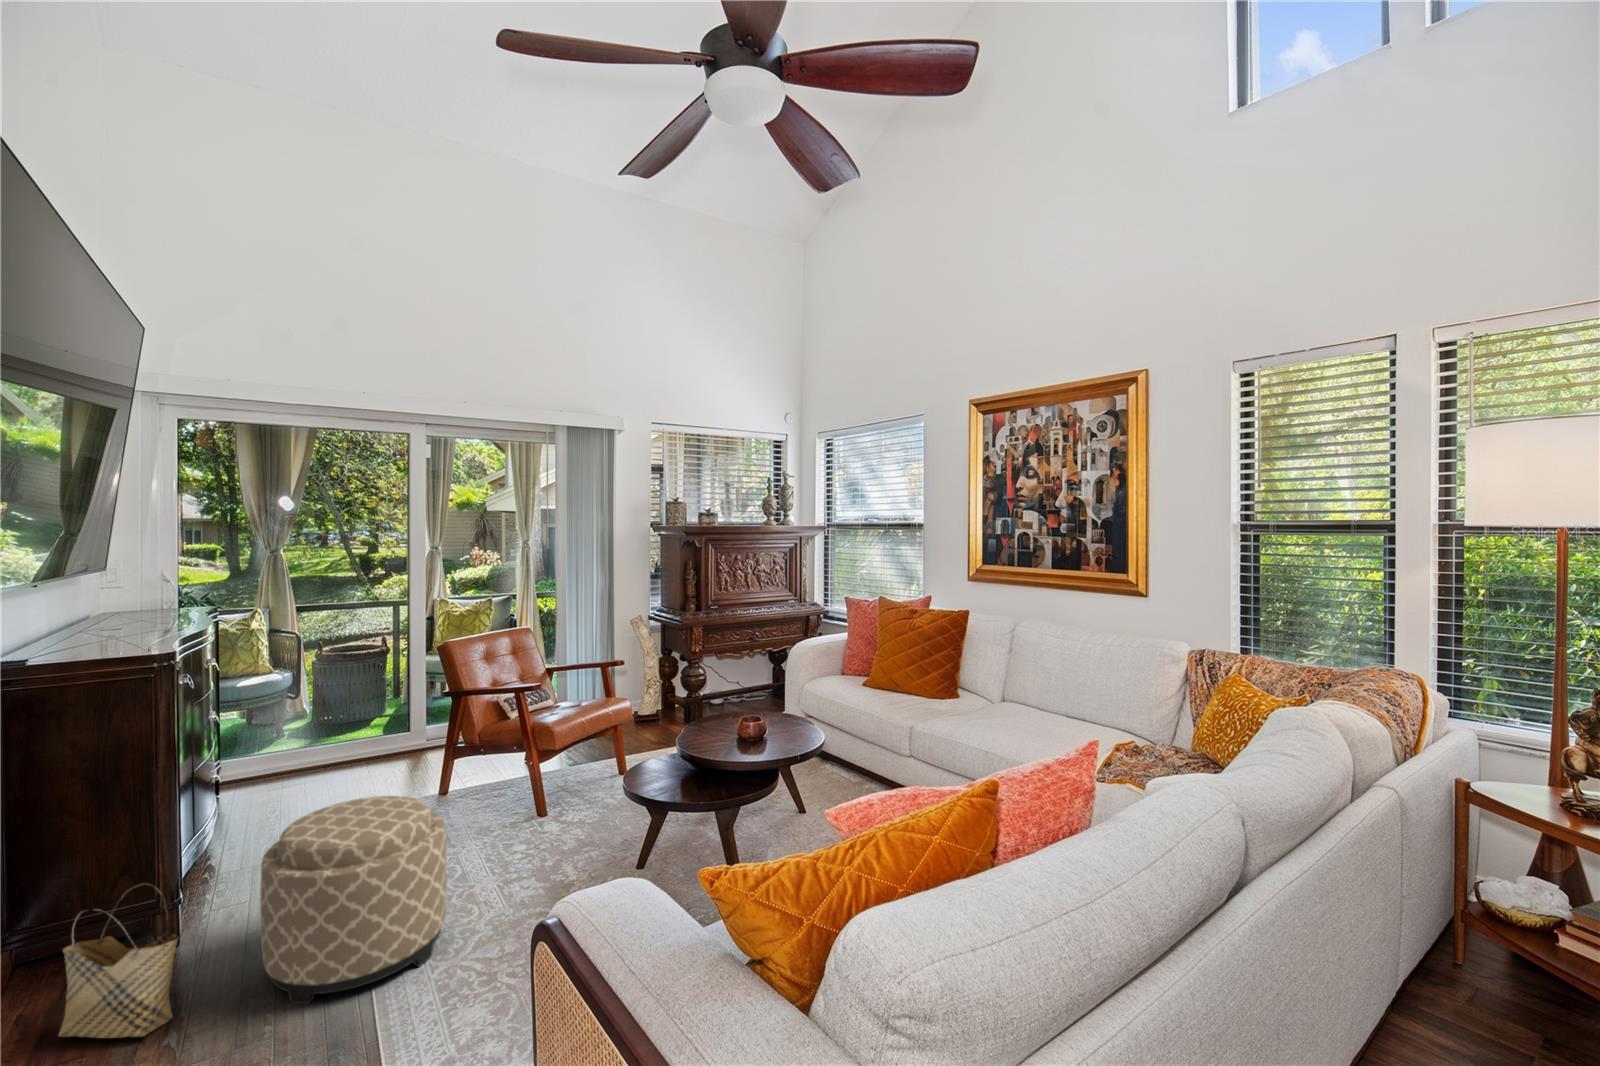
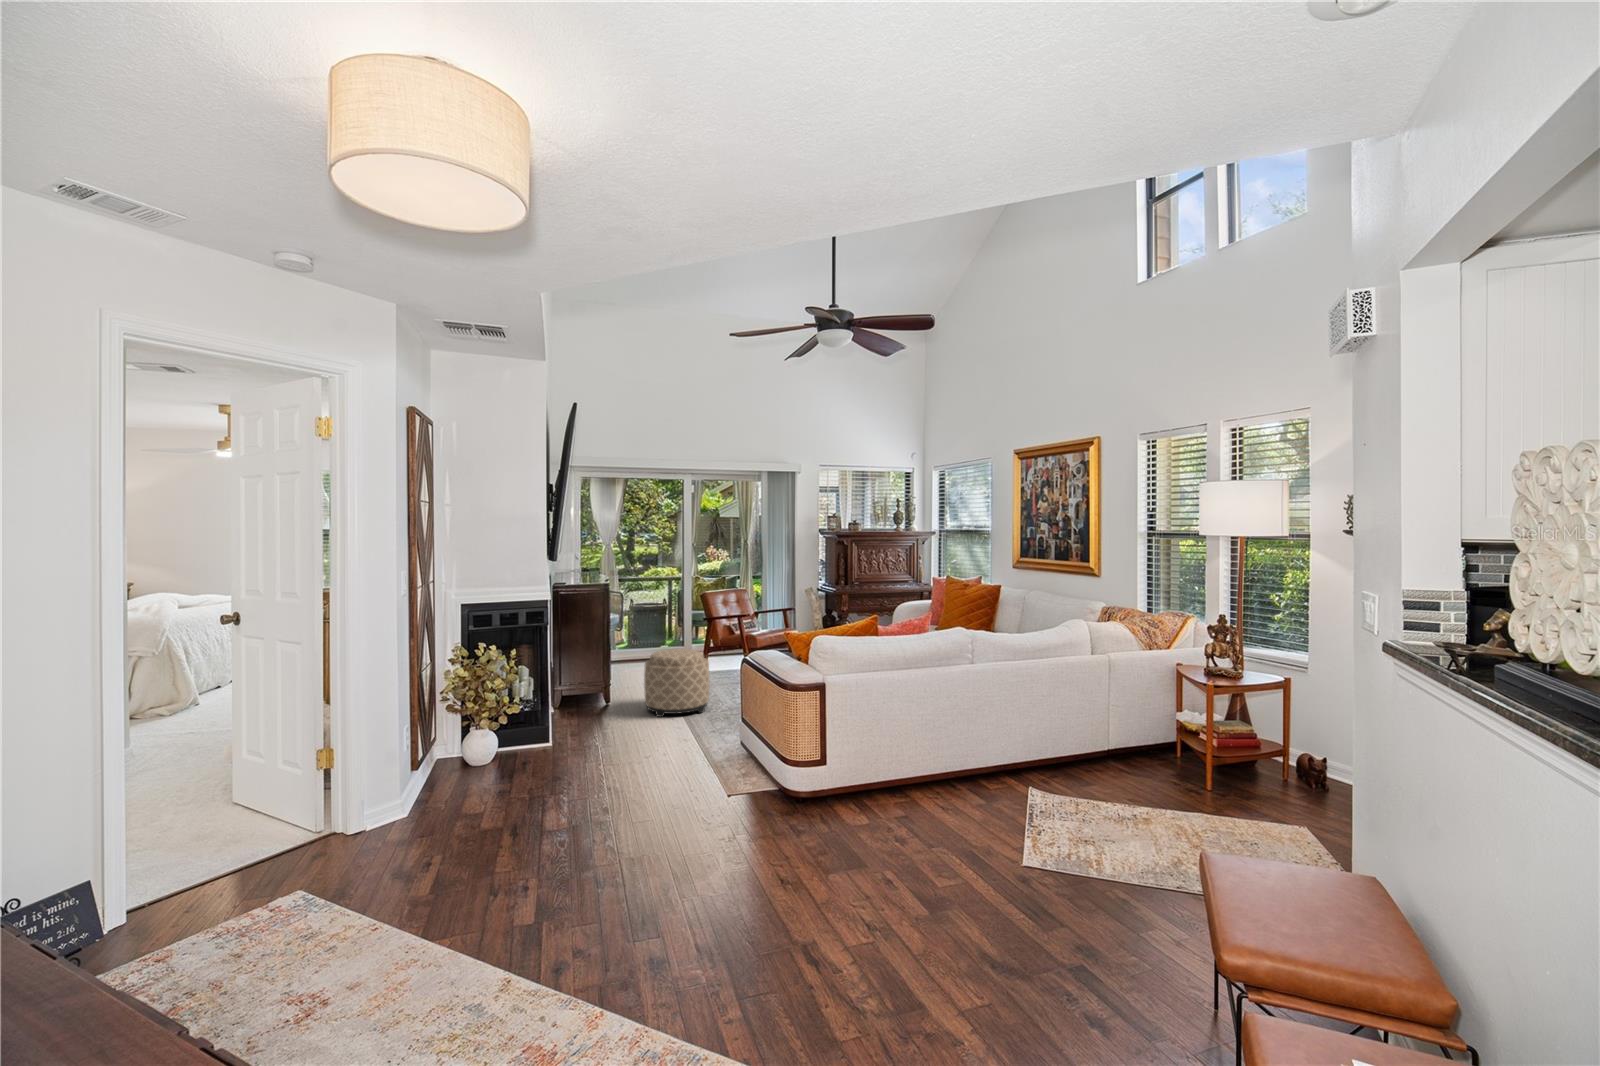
woven basket: present [58,883,179,1038] -> none [587,666,621,717]

